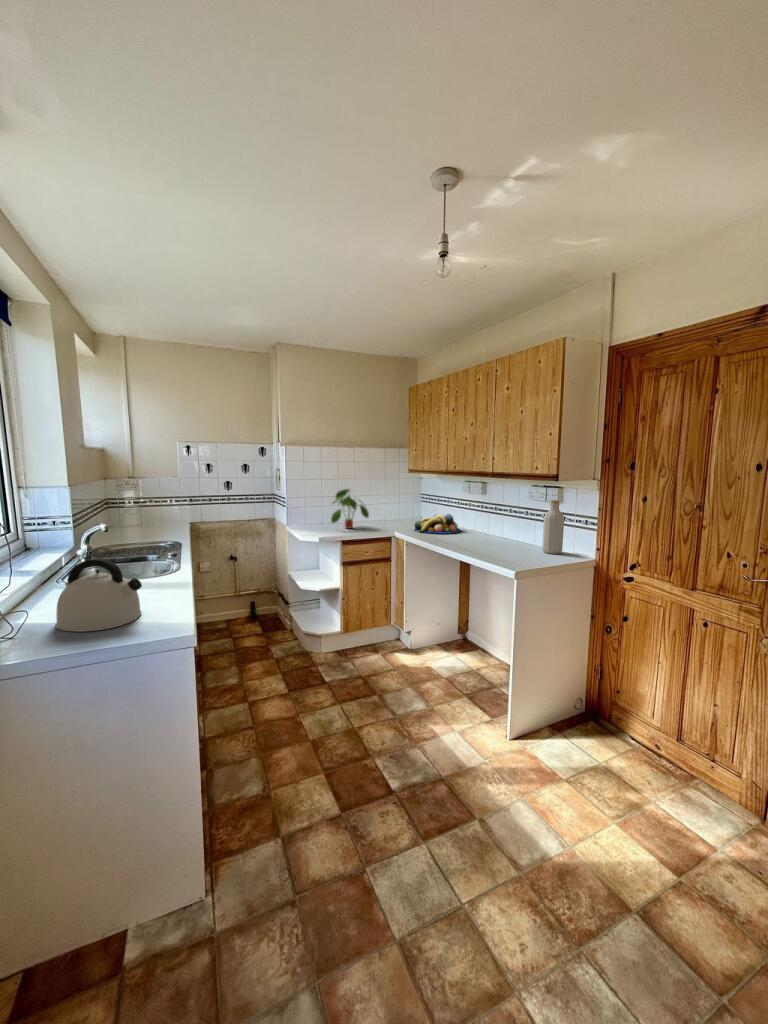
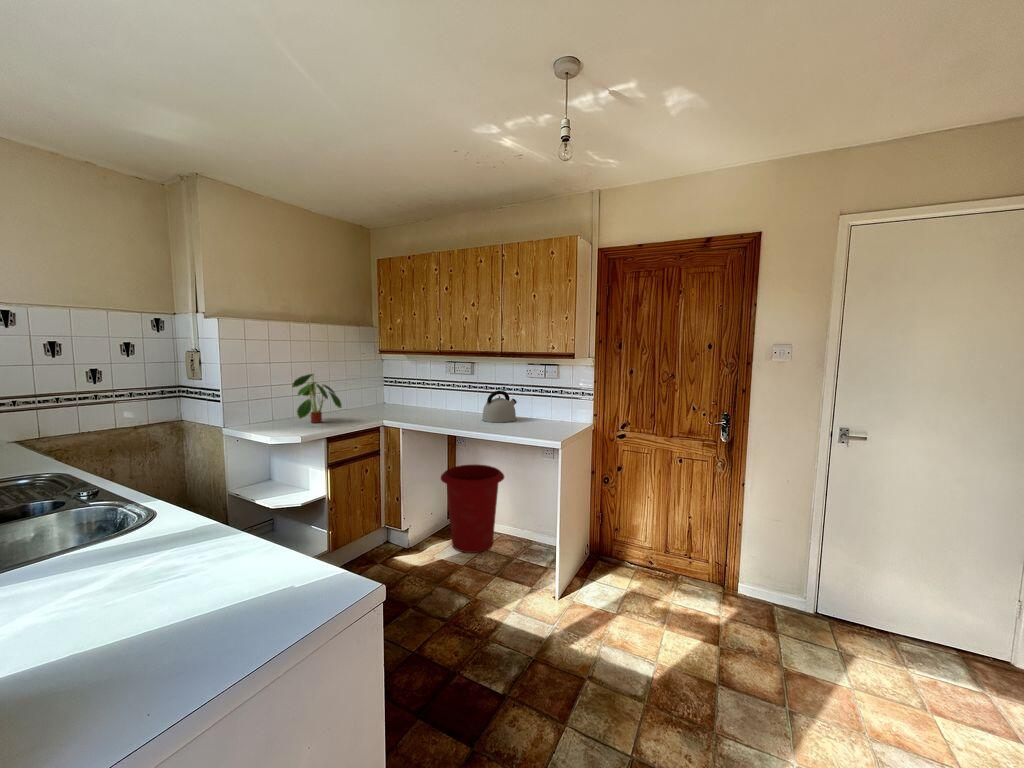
bottle: present [542,500,564,554] -> none [545,376,563,424]
fruit bowl: present [415,514,461,534] -> none [396,396,446,418]
kettle: present [56,558,142,632] -> present [482,391,517,423]
waste bin: none [440,584,505,672] -> present [441,465,504,553]

